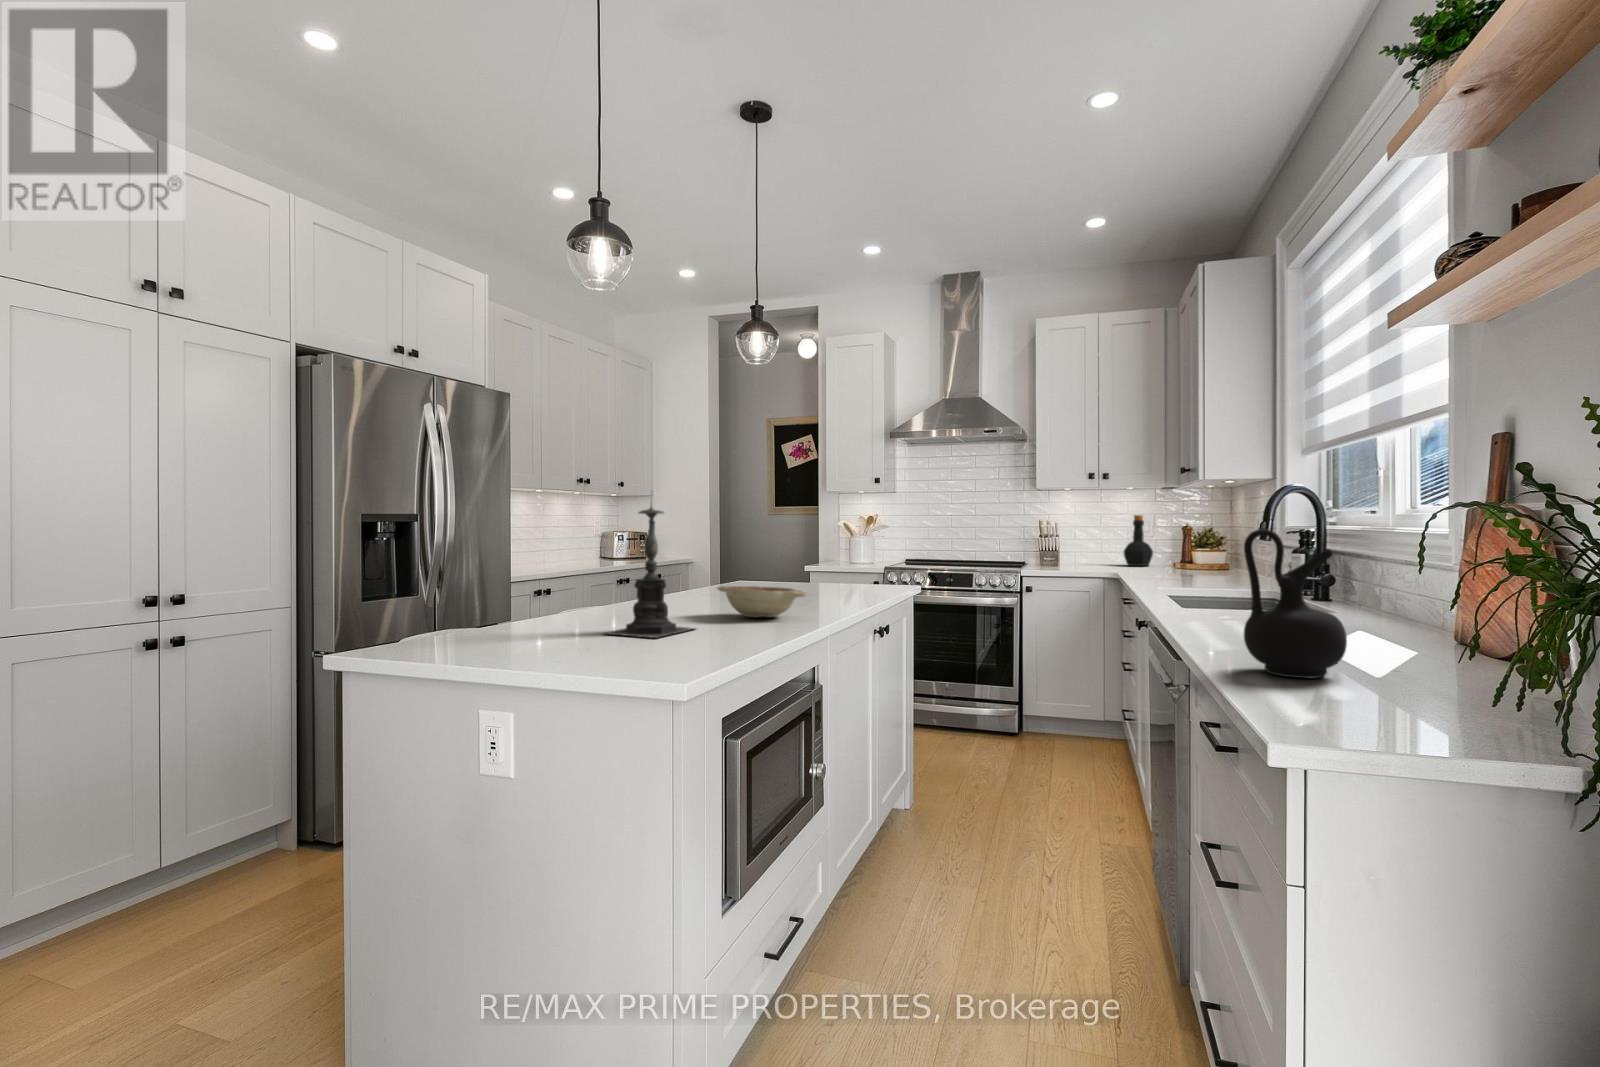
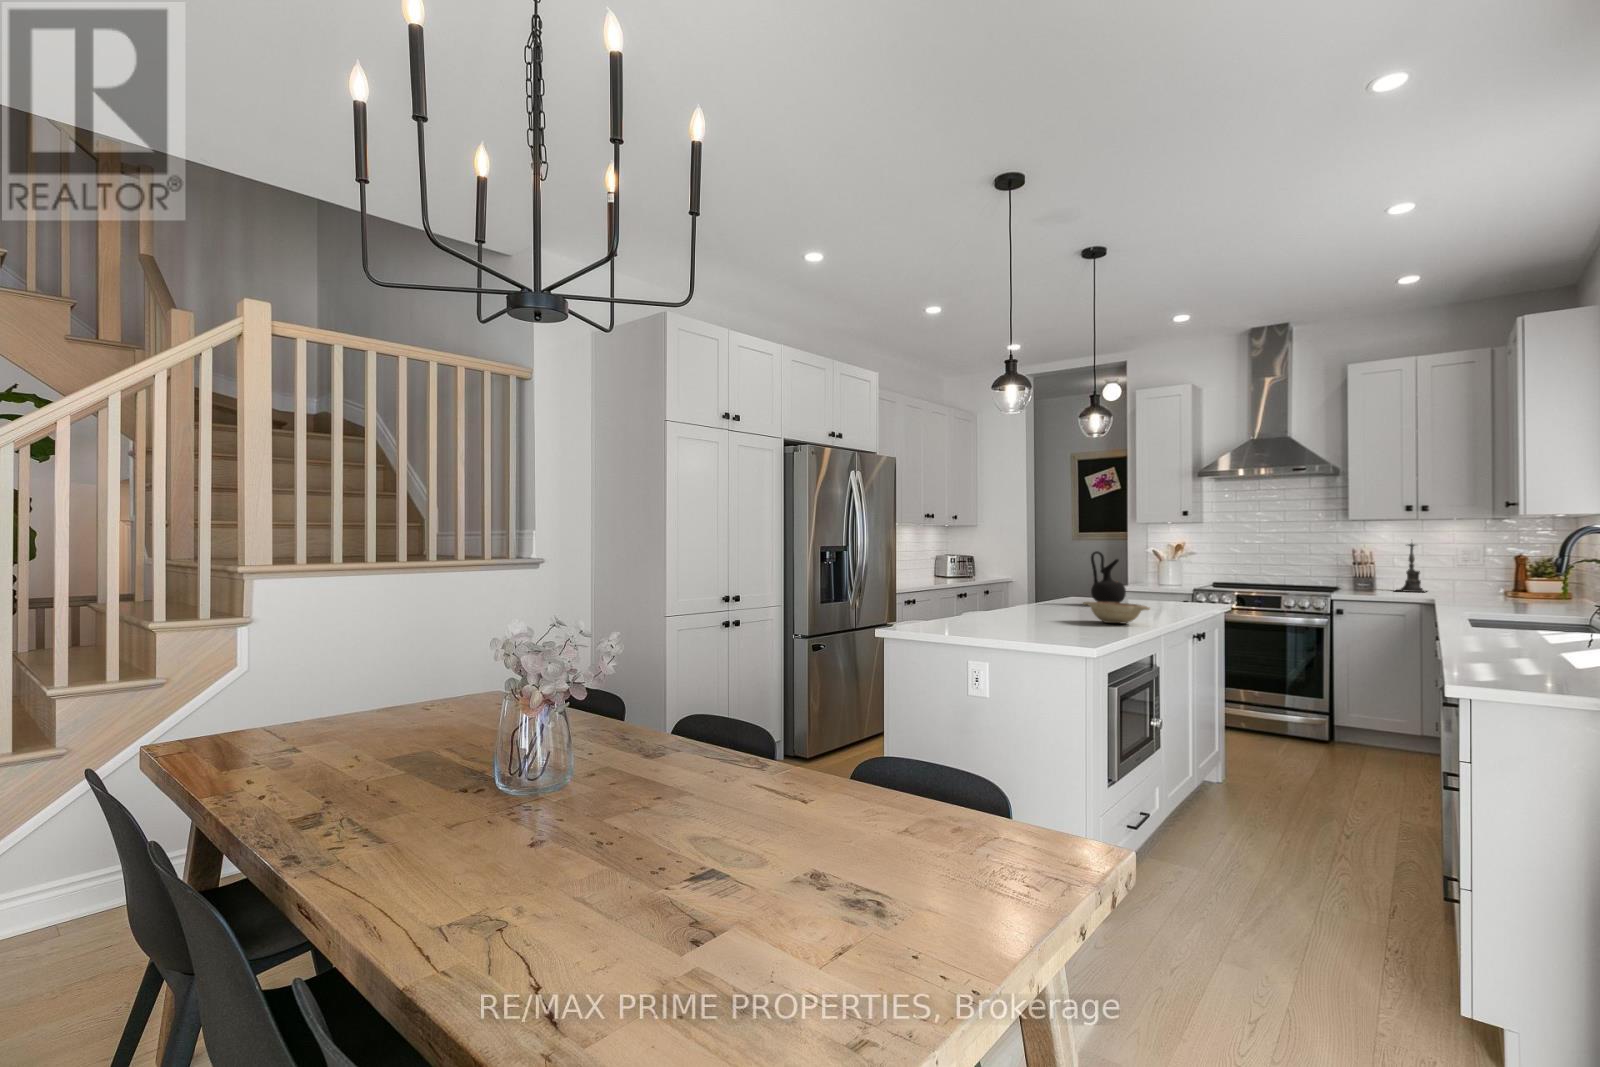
candle holder: present [605,505,693,638] -> present [1397,543,1424,592]
bottle: present [1124,515,1153,566] -> none [1447,544,1481,594]
ceramic jug: present [1244,529,1347,678] -> present [1091,551,1126,603]

